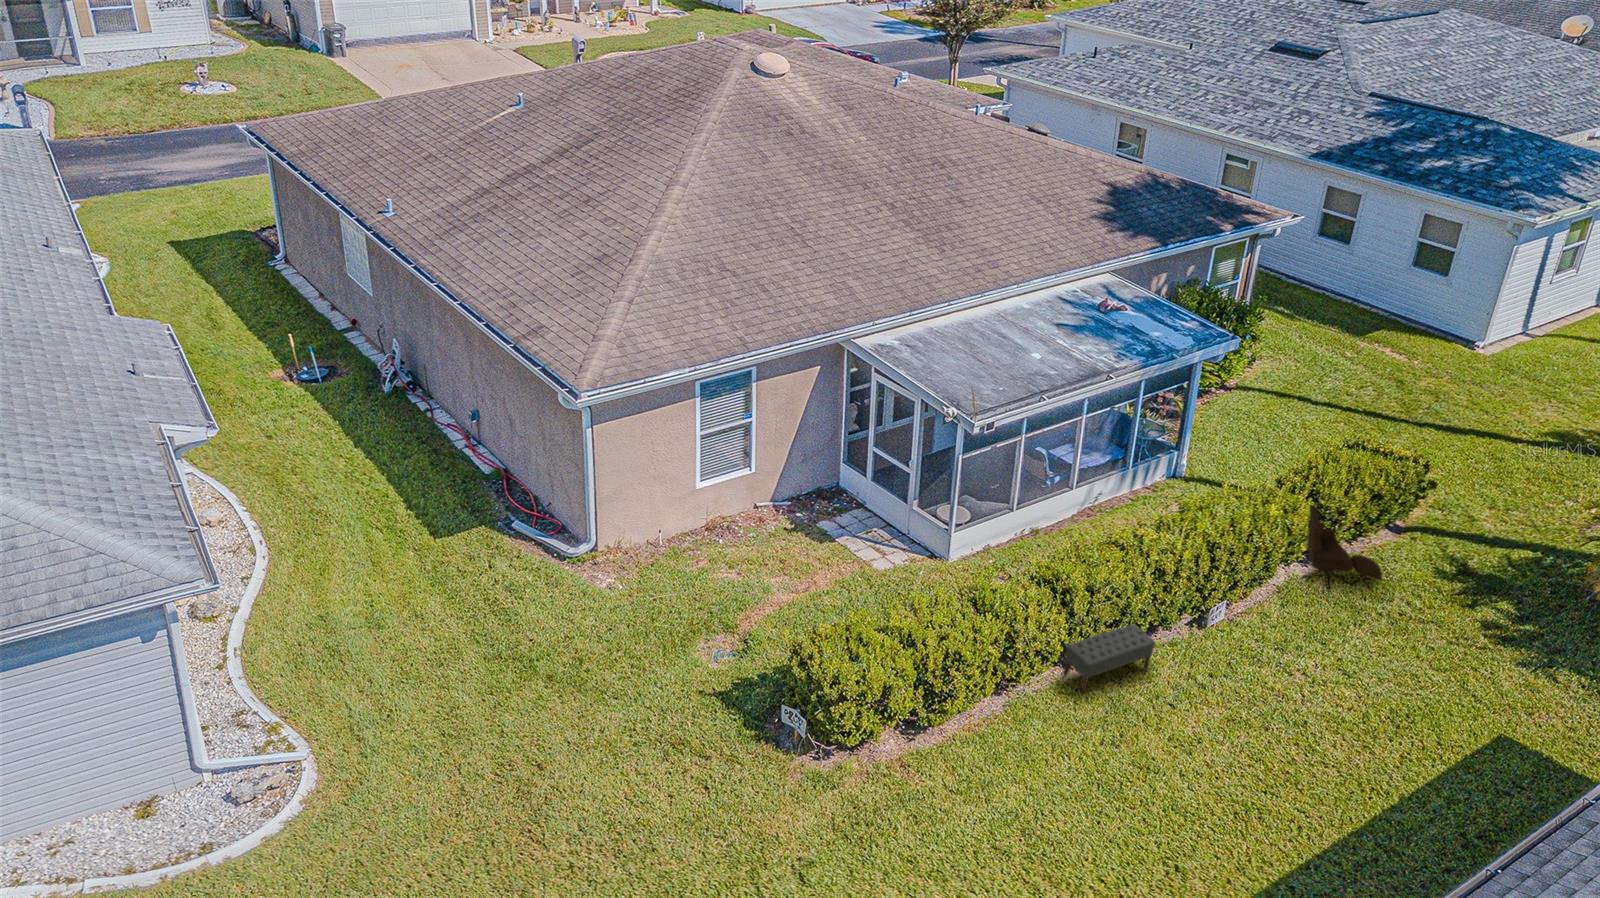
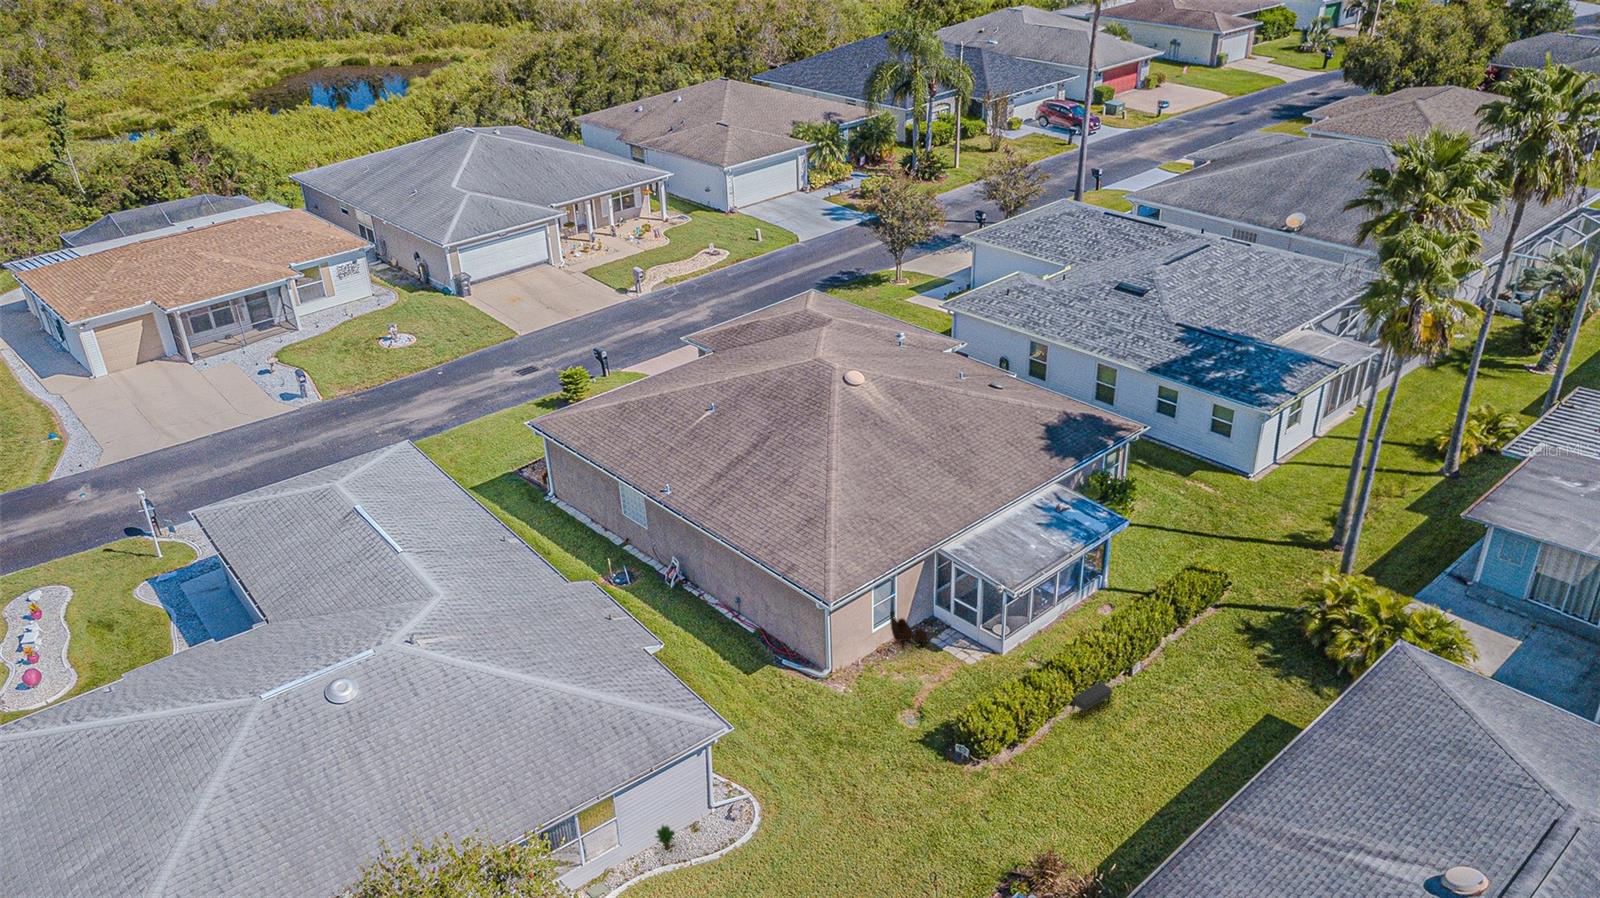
lounge chair: present [1303,505,1382,589] -> present [890,611,928,647]
potted plant: none [17,789,73,849] -> present [656,825,675,850]

